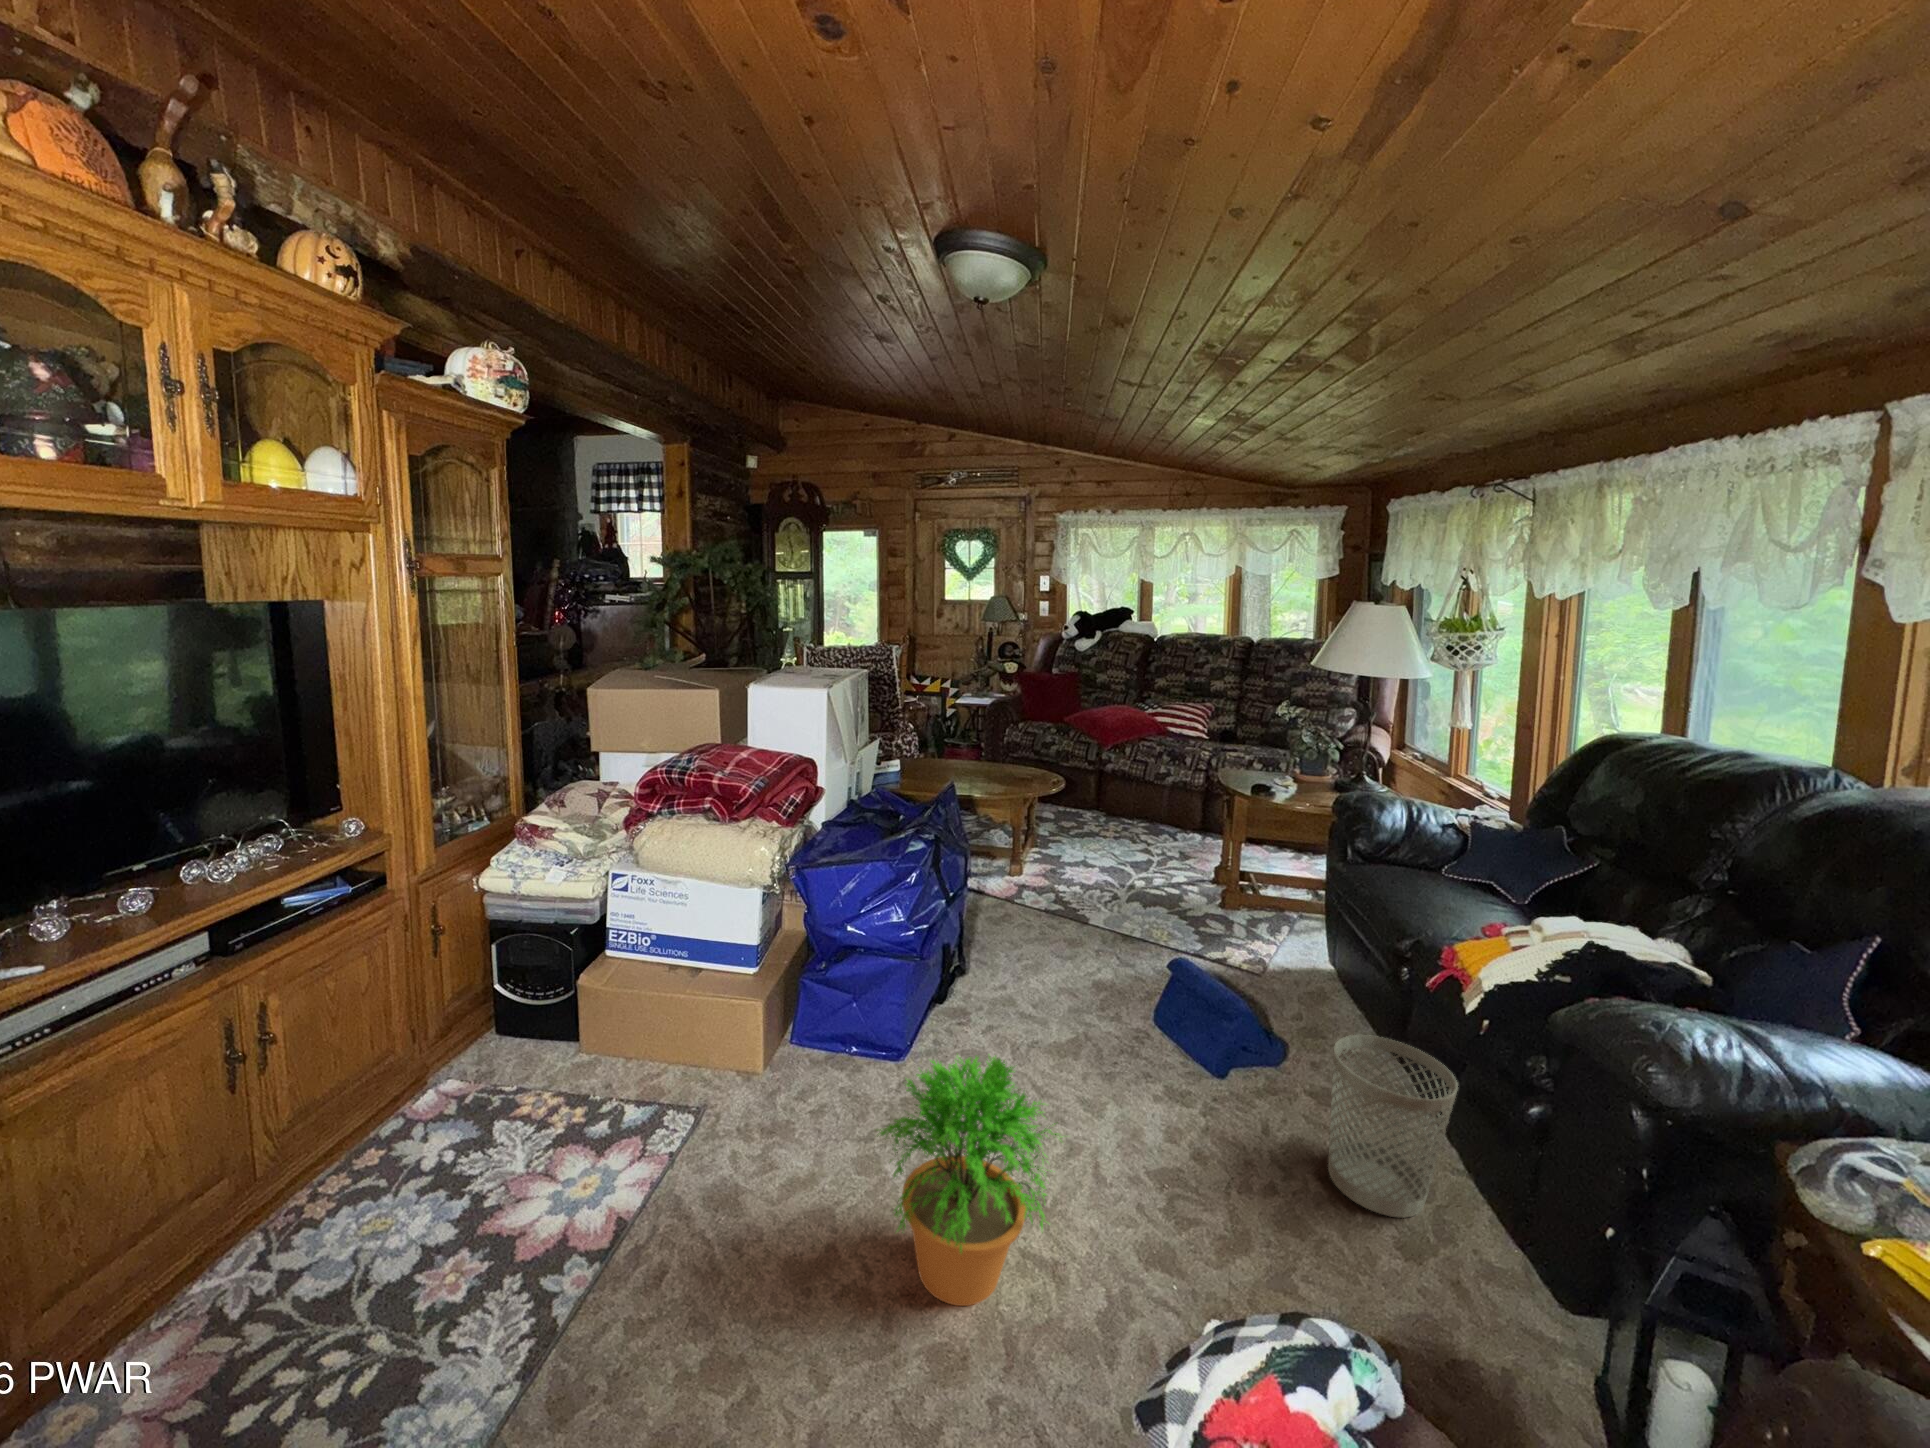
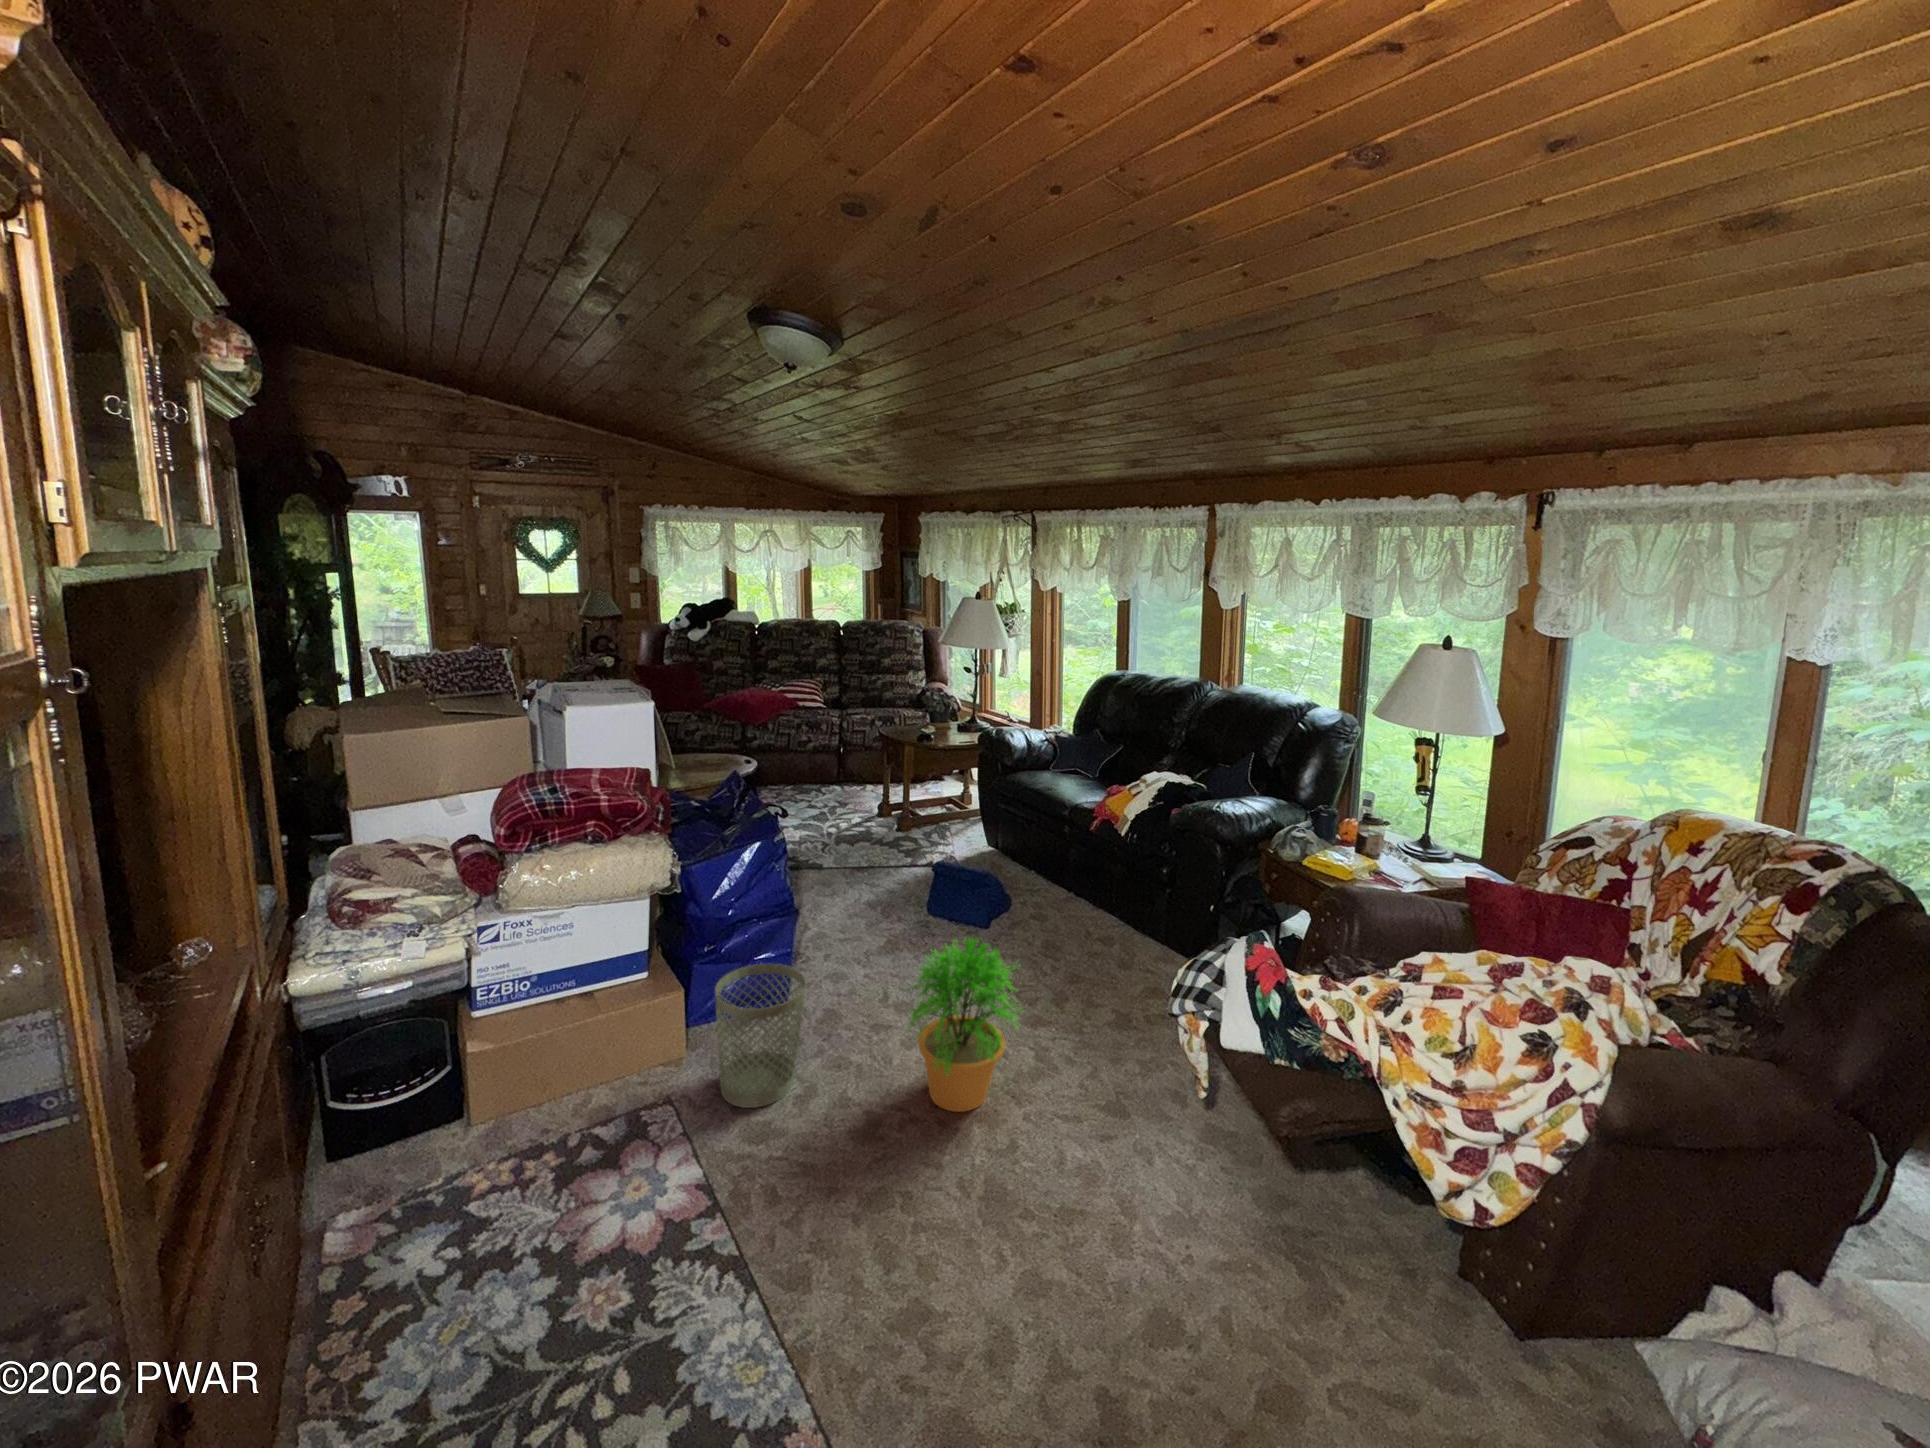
wastebasket: present [1328,1035,1458,1218] -> present [715,964,807,1108]

